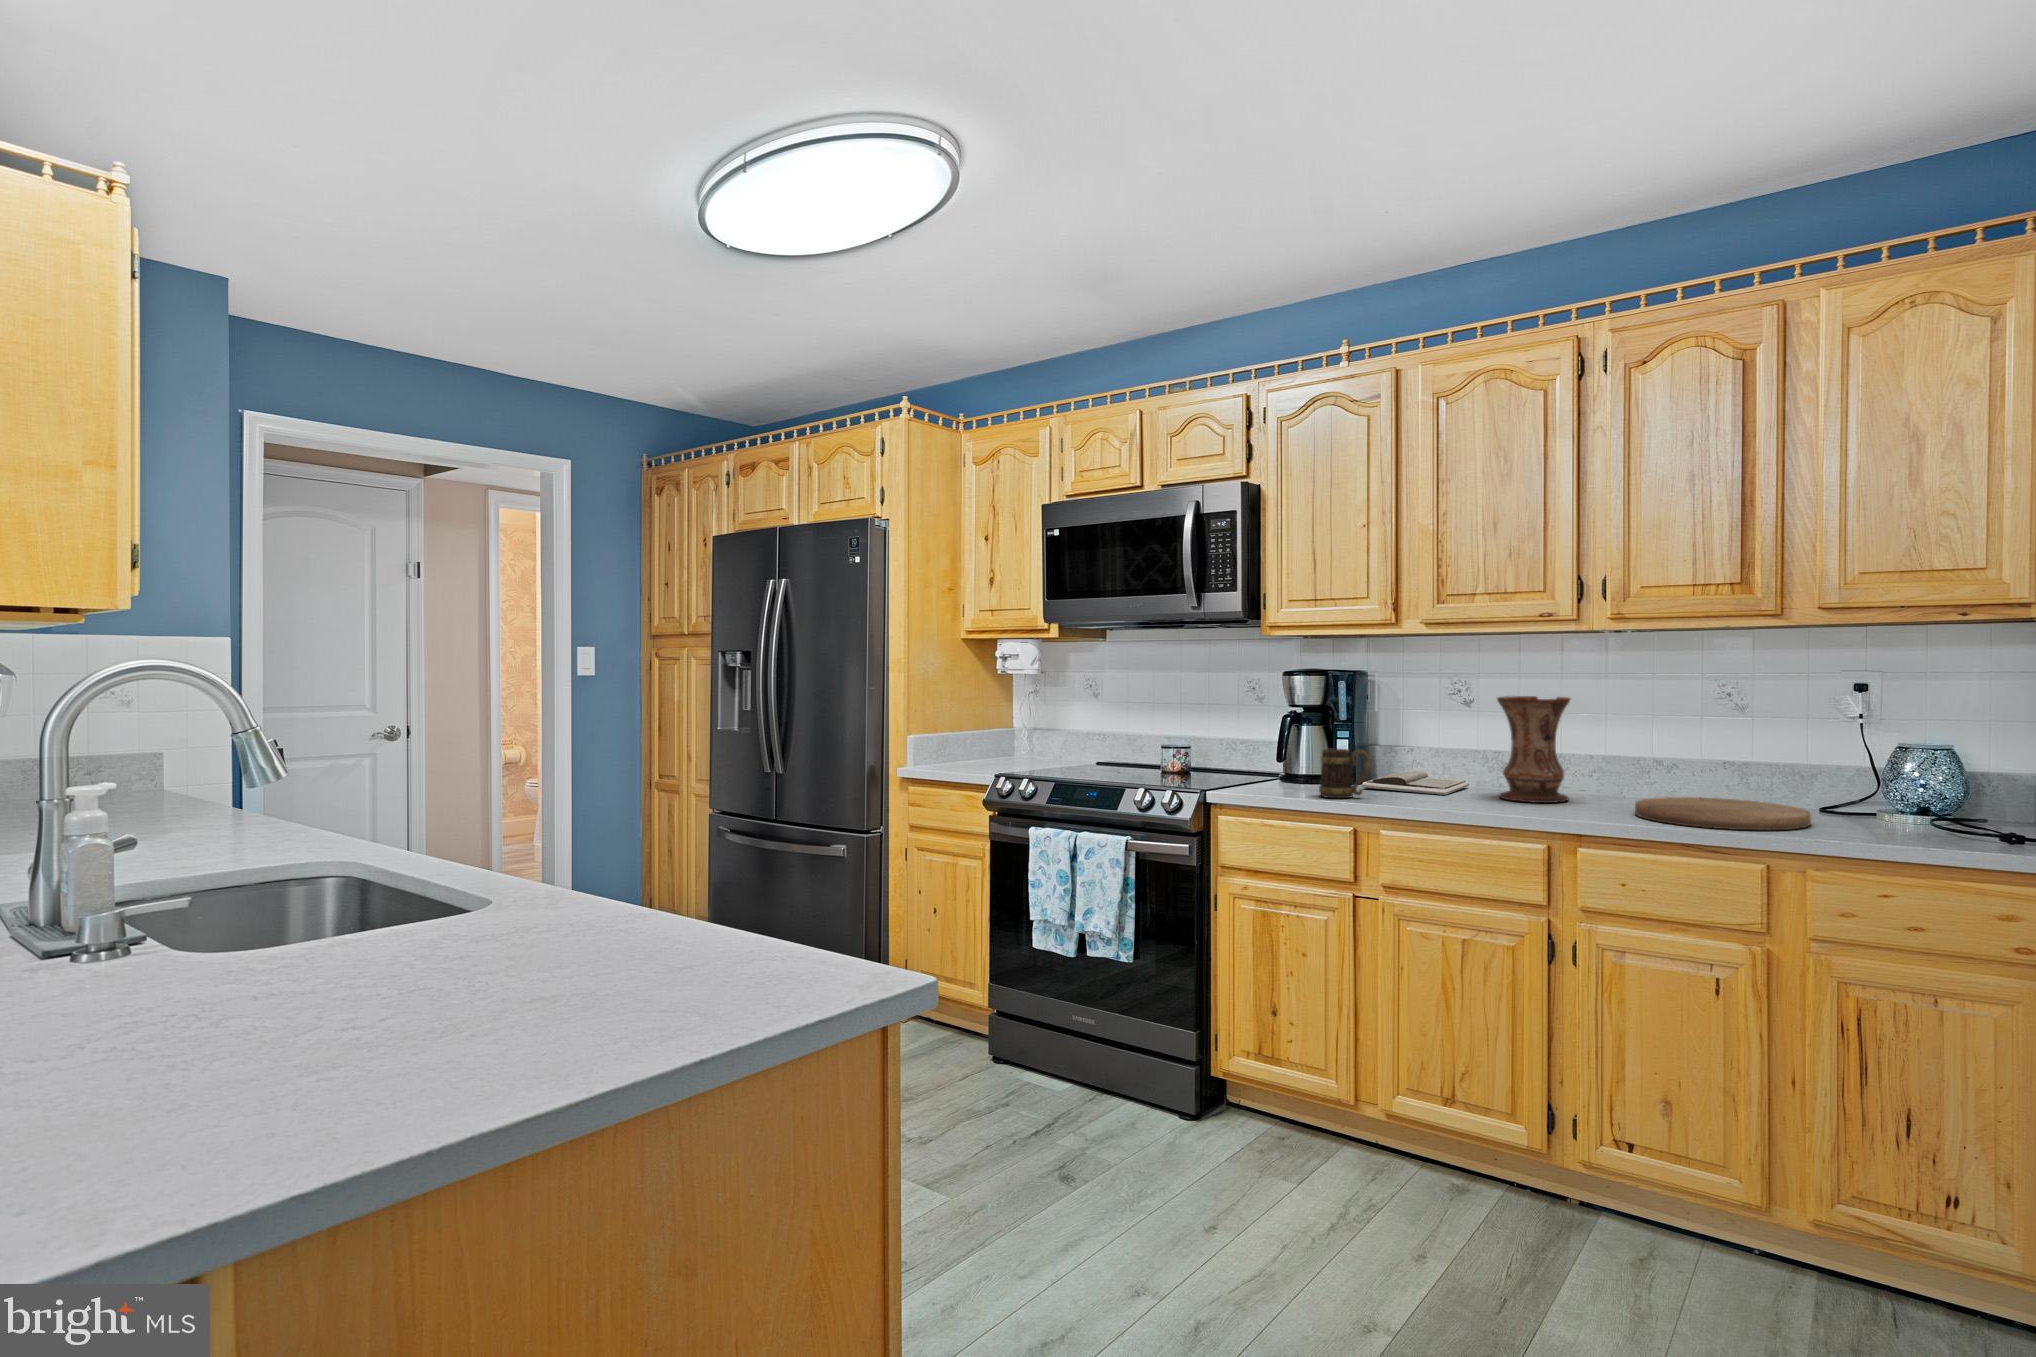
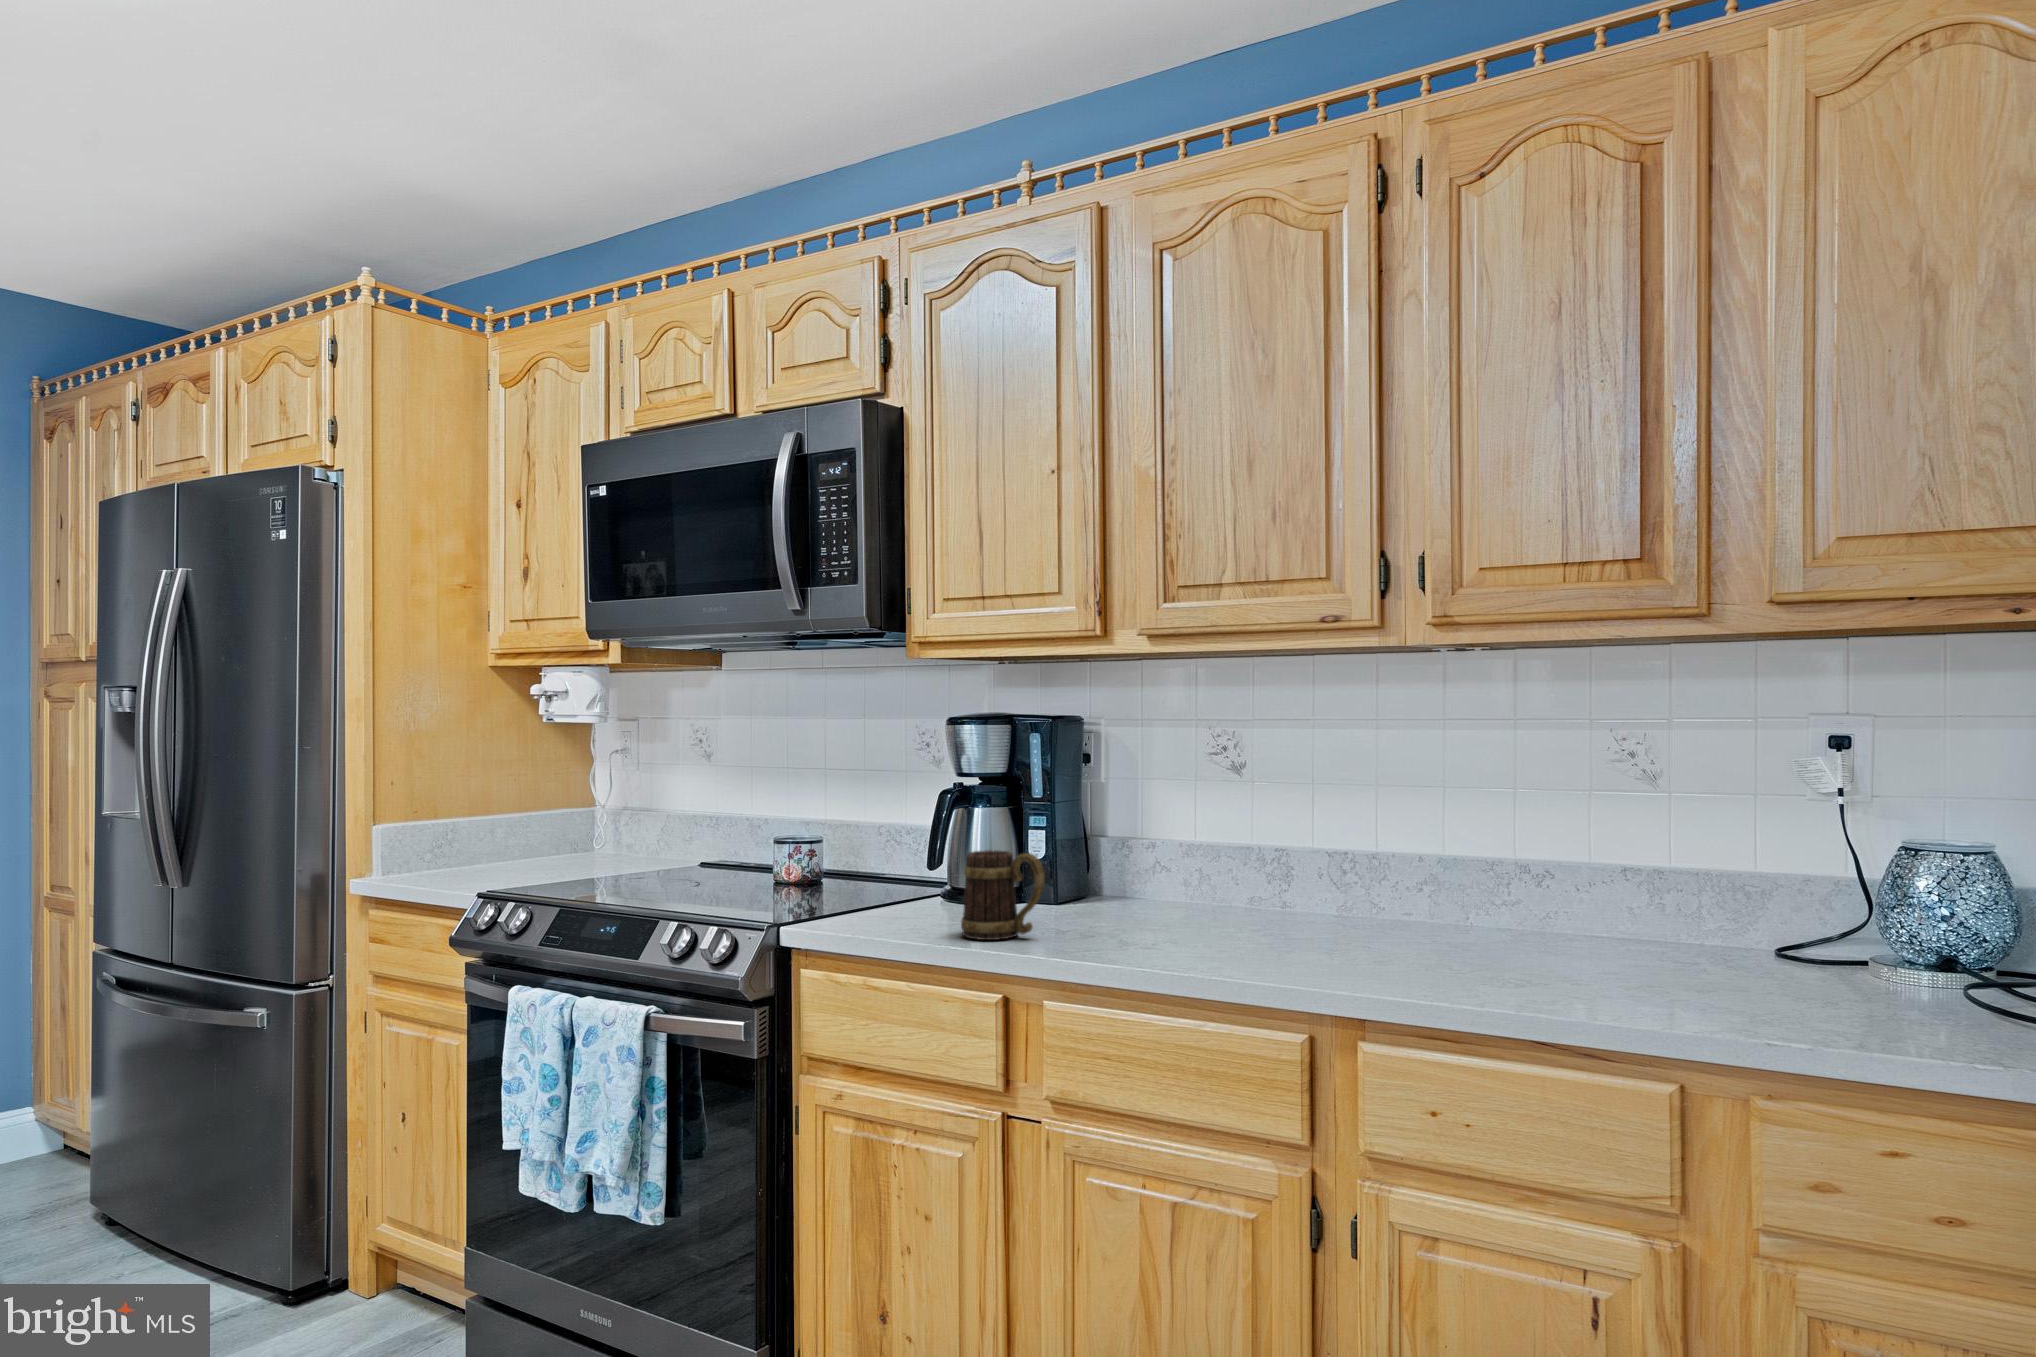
vase: present [1497,696,1570,803] -> none [1258,759,1376,946]
book: present [1362,771,1469,795] -> none [1055,883,1233,930]
cutting board: present [1635,797,1811,830] -> none [1466,937,1760,1014]

